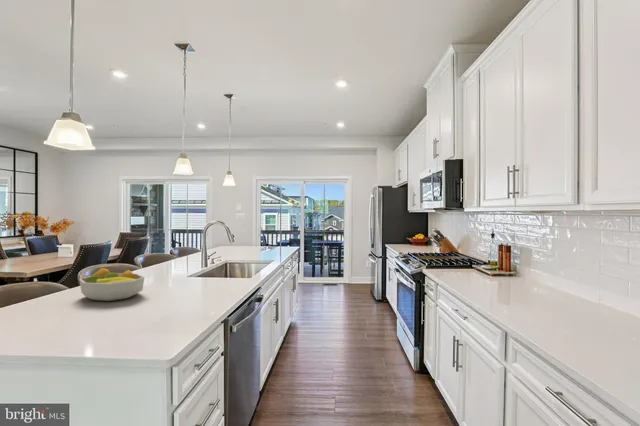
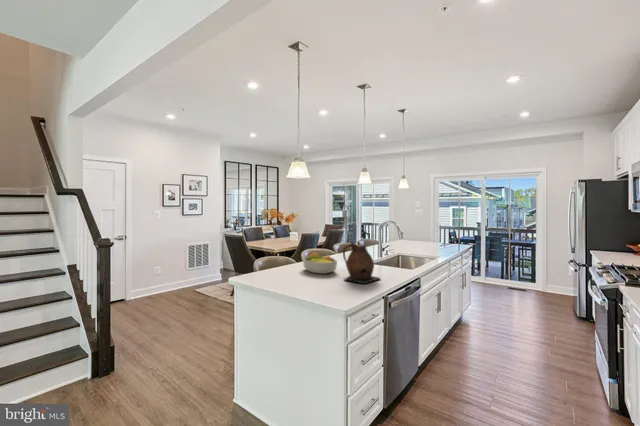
ceramic pitcher: none [155,244,214,307] -> present [343,240,379,283]

